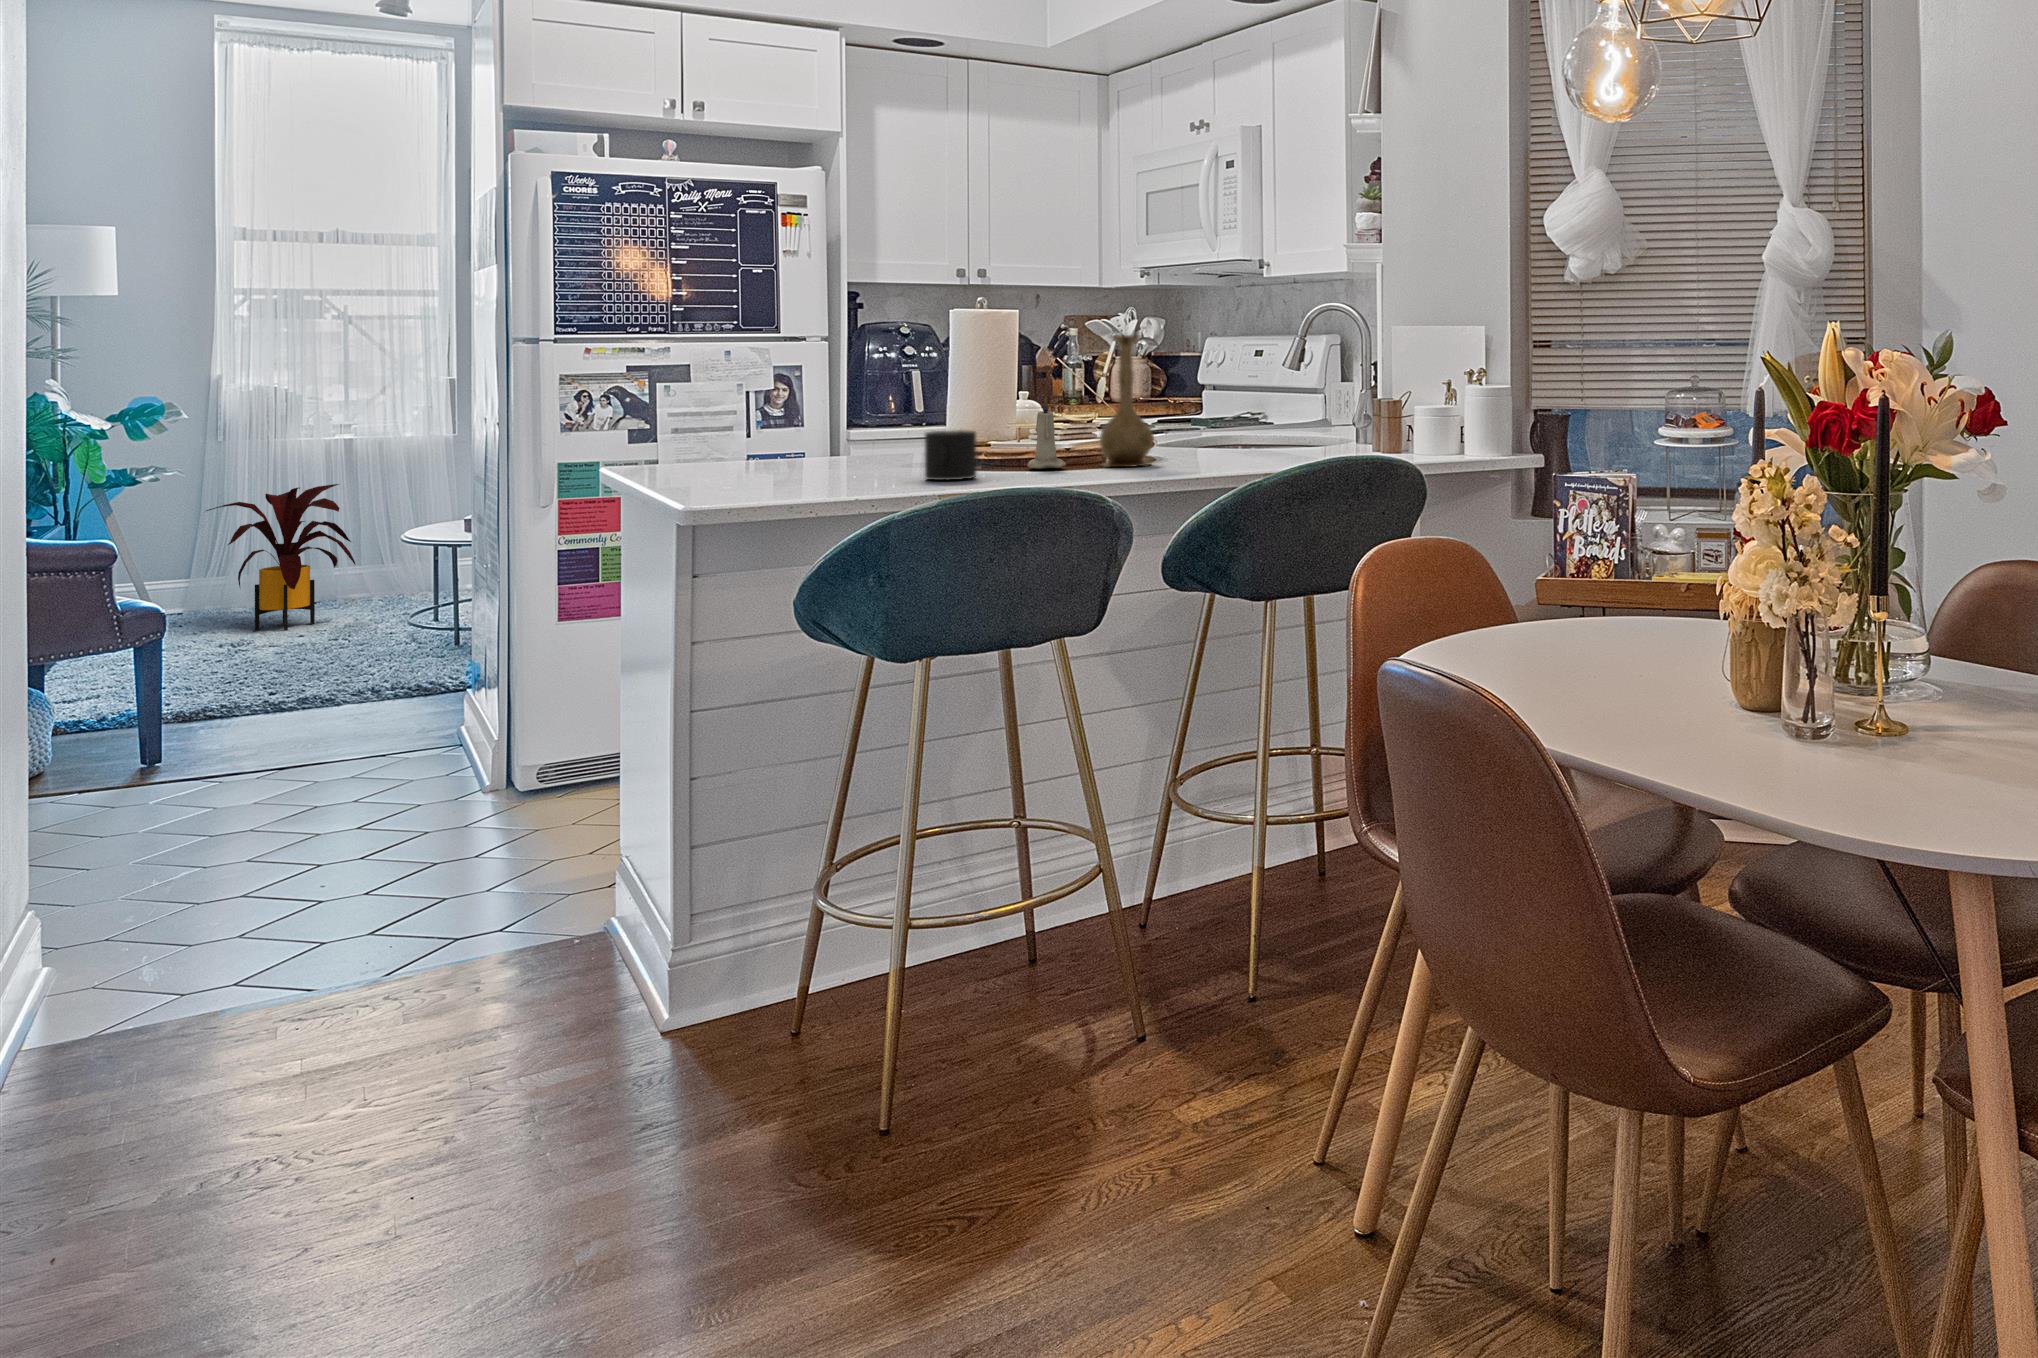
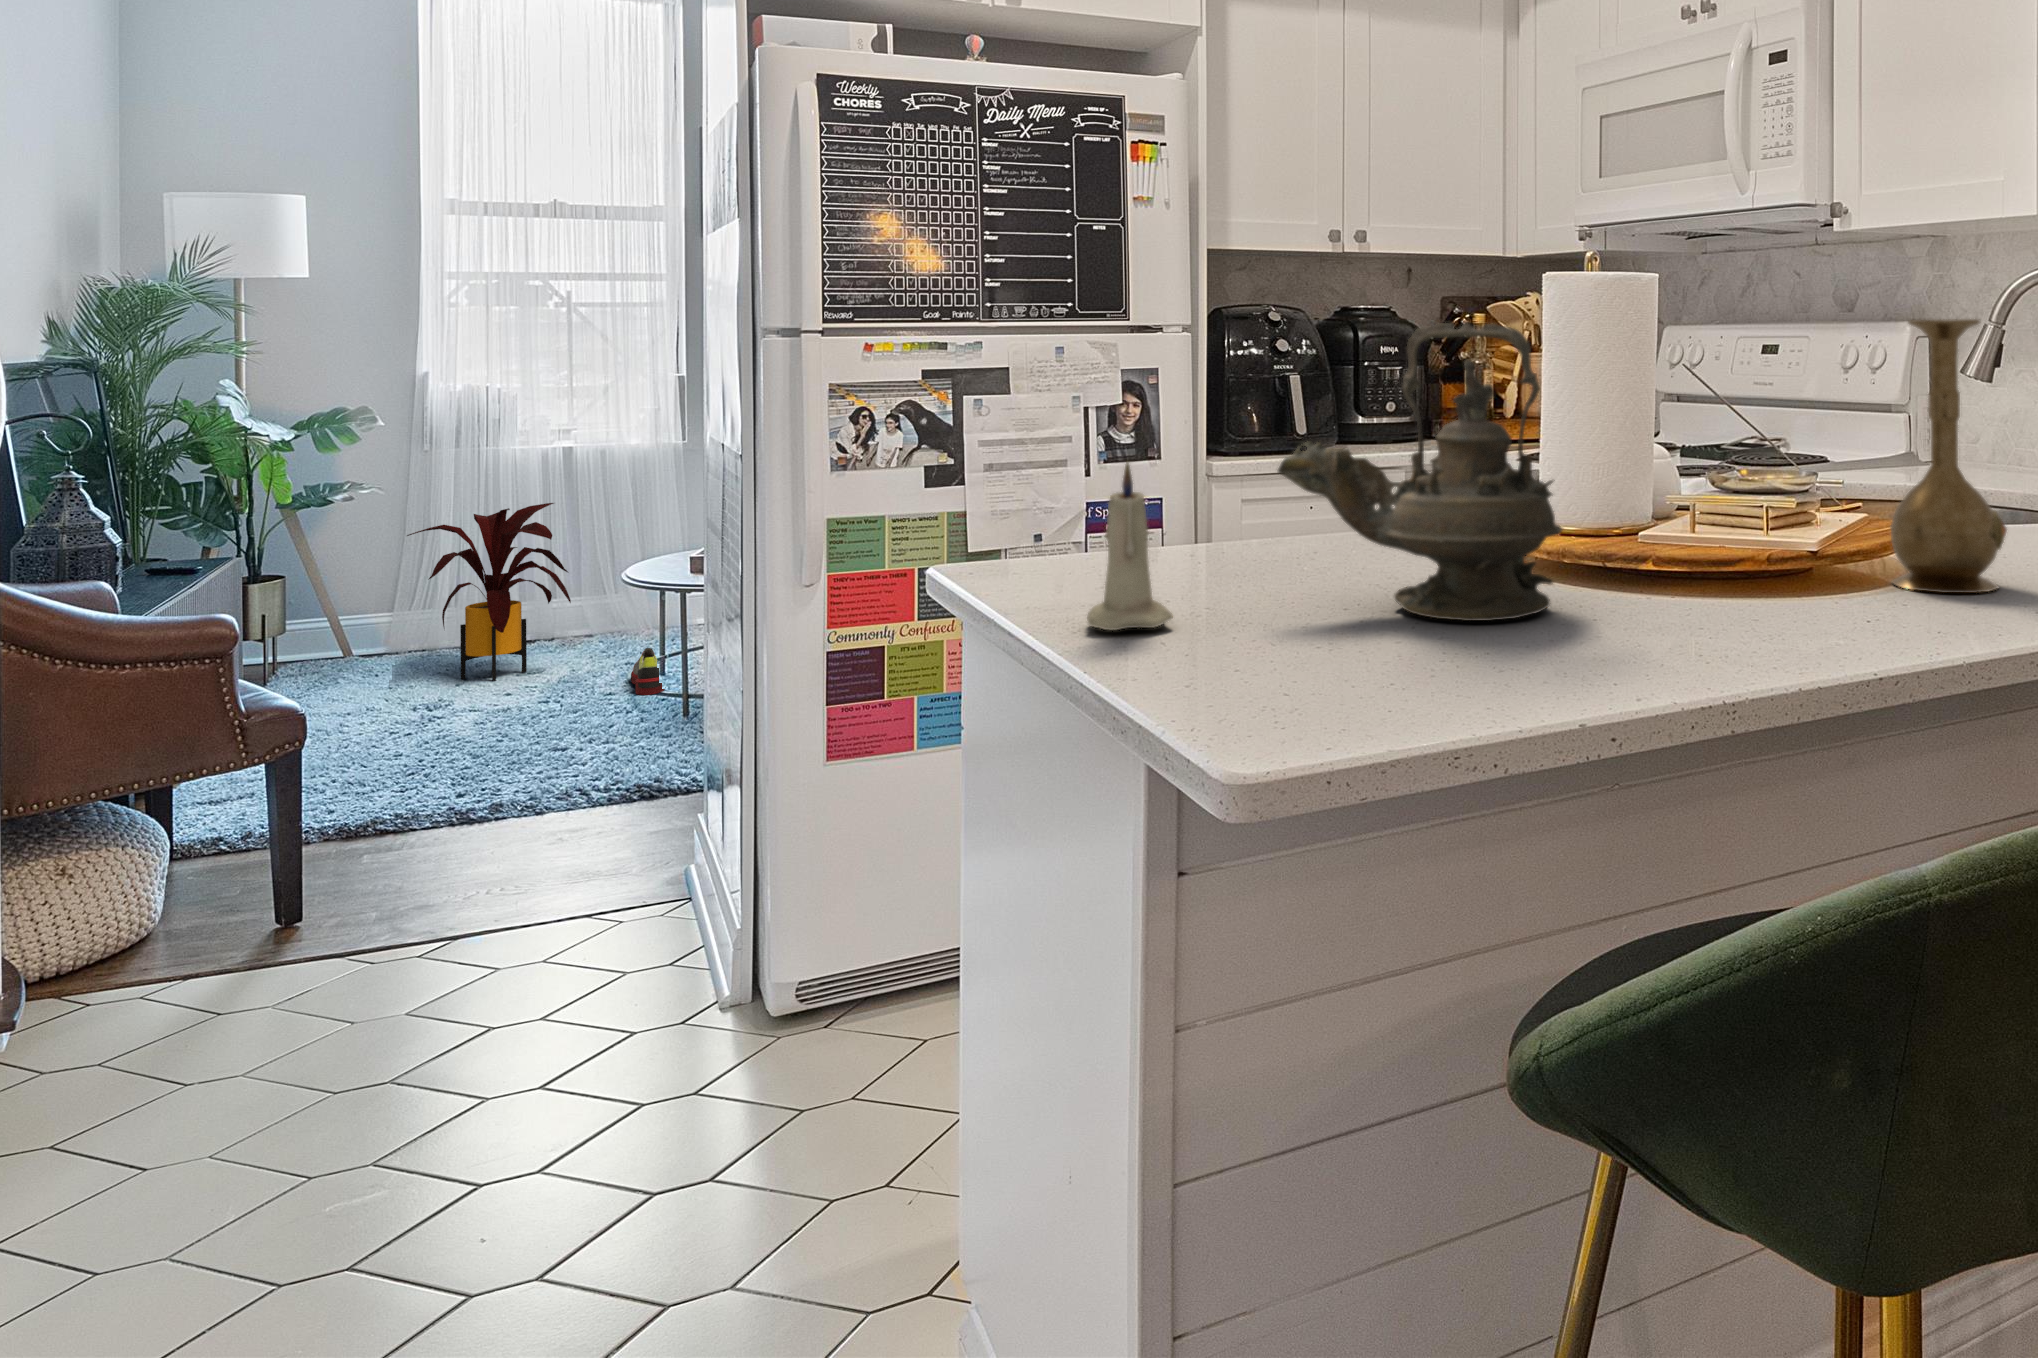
teapot: none [766,338,908,476] -> present [1278,323,1562,621]
candle: present [1027,398,1066,469] -> present [1087,463,1173,630]
mug: present [925,430,977,480] -> none [1654,528,1764,649]
shoe: none [410,599,445,635] -> present [631,648,665,695]

